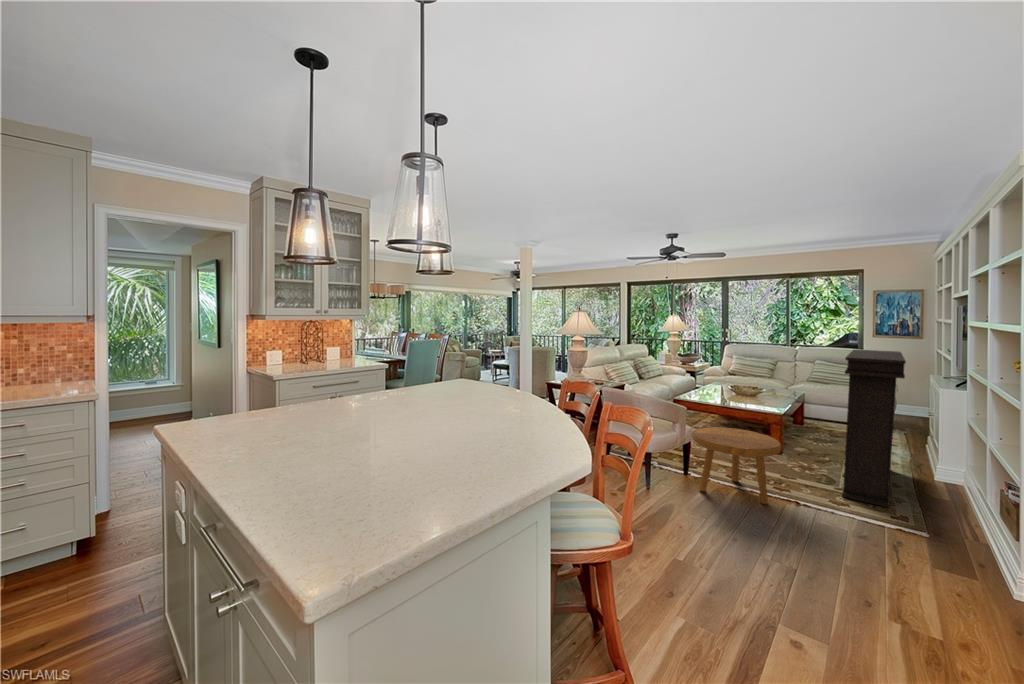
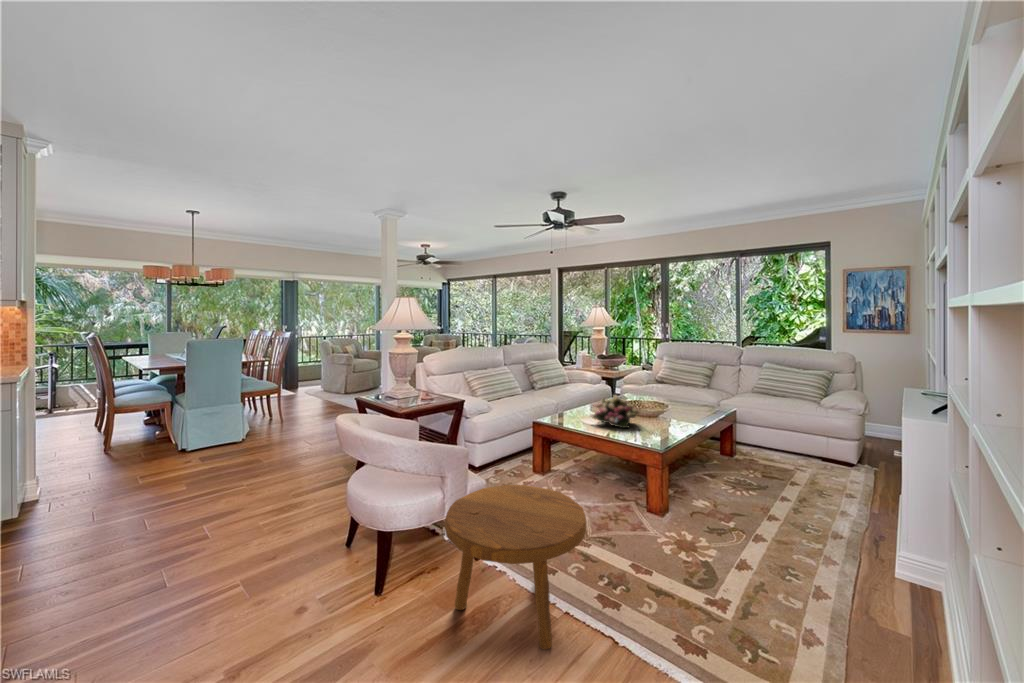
console table: present [842,350,906,507] -> none [702,349,838,661]
flower arrangement: none [714,380,750,402] -> present [591,395,639,428]

